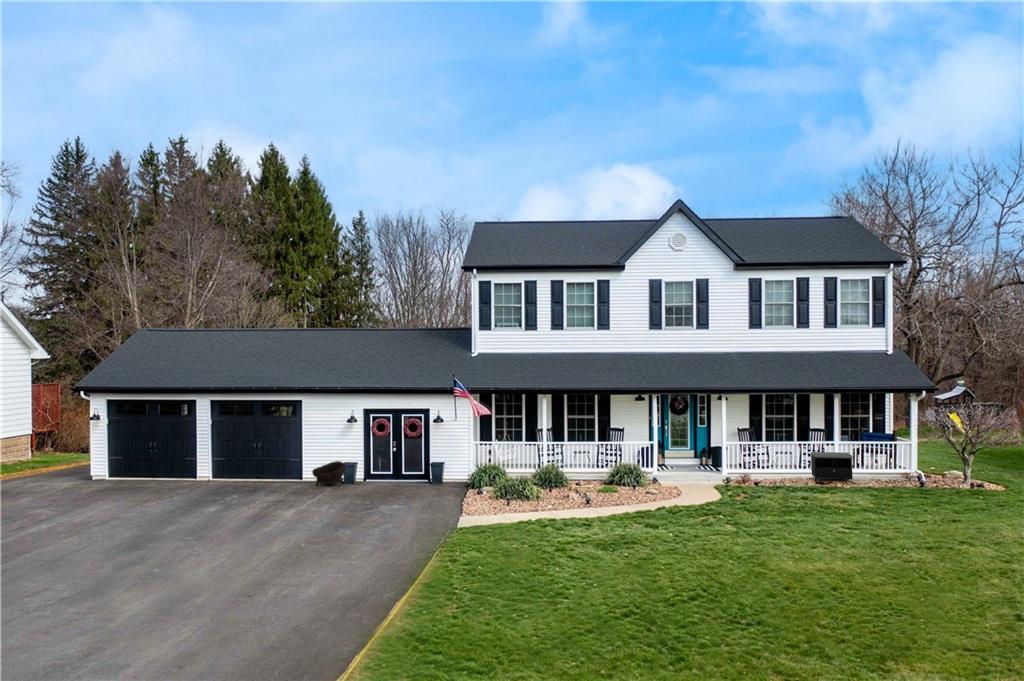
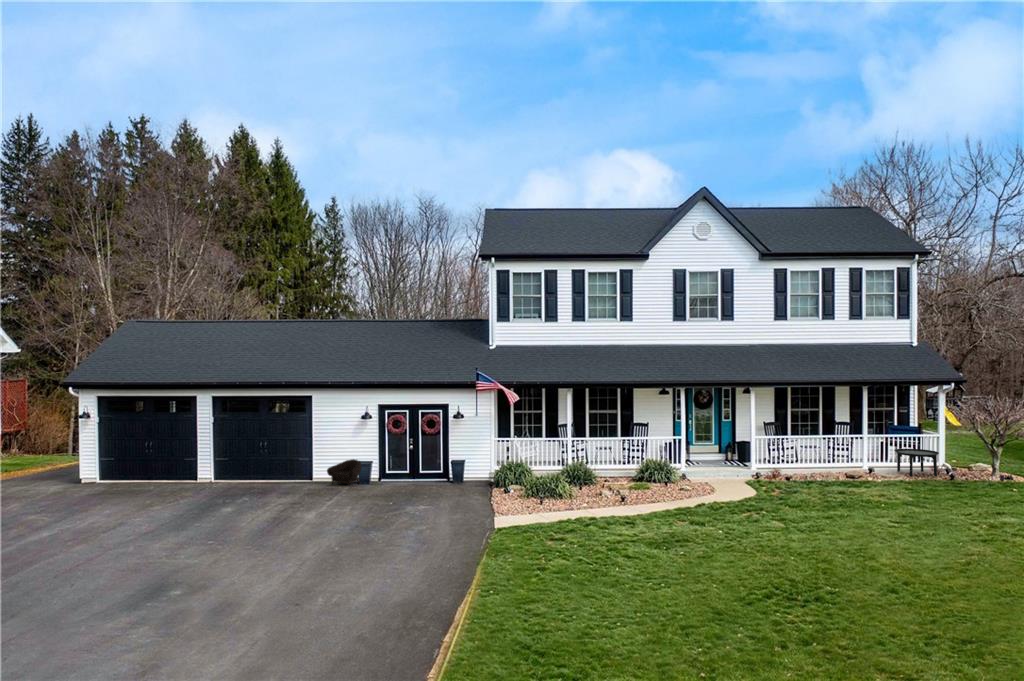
storage bench: present [811,452,853,481] -> none [839,446,883,475]
round table: none [865,455,909,483] -> present [894,449,939,476]

